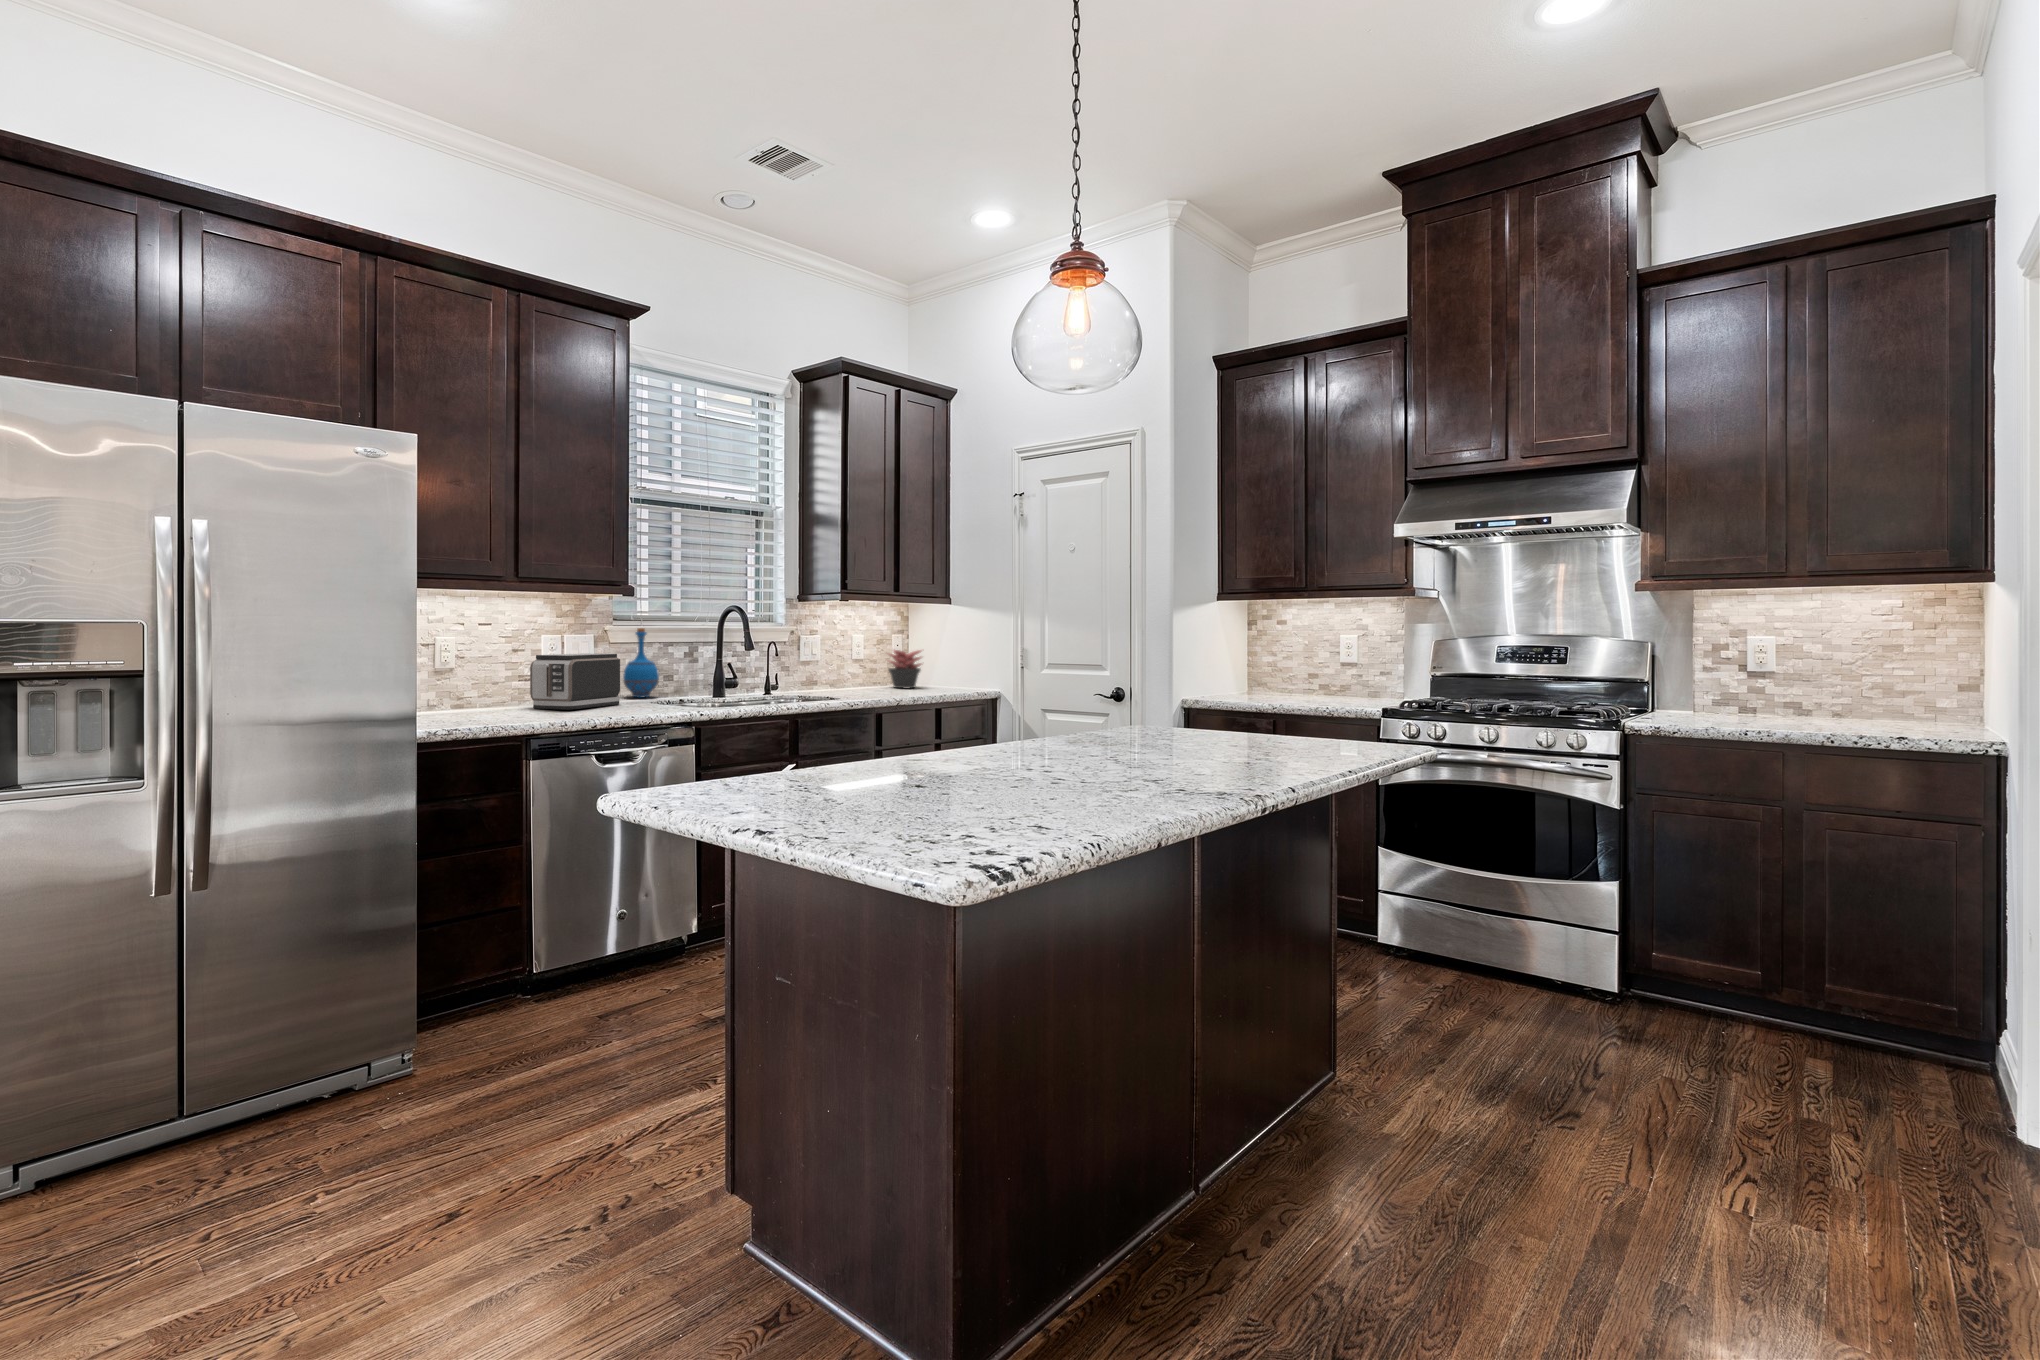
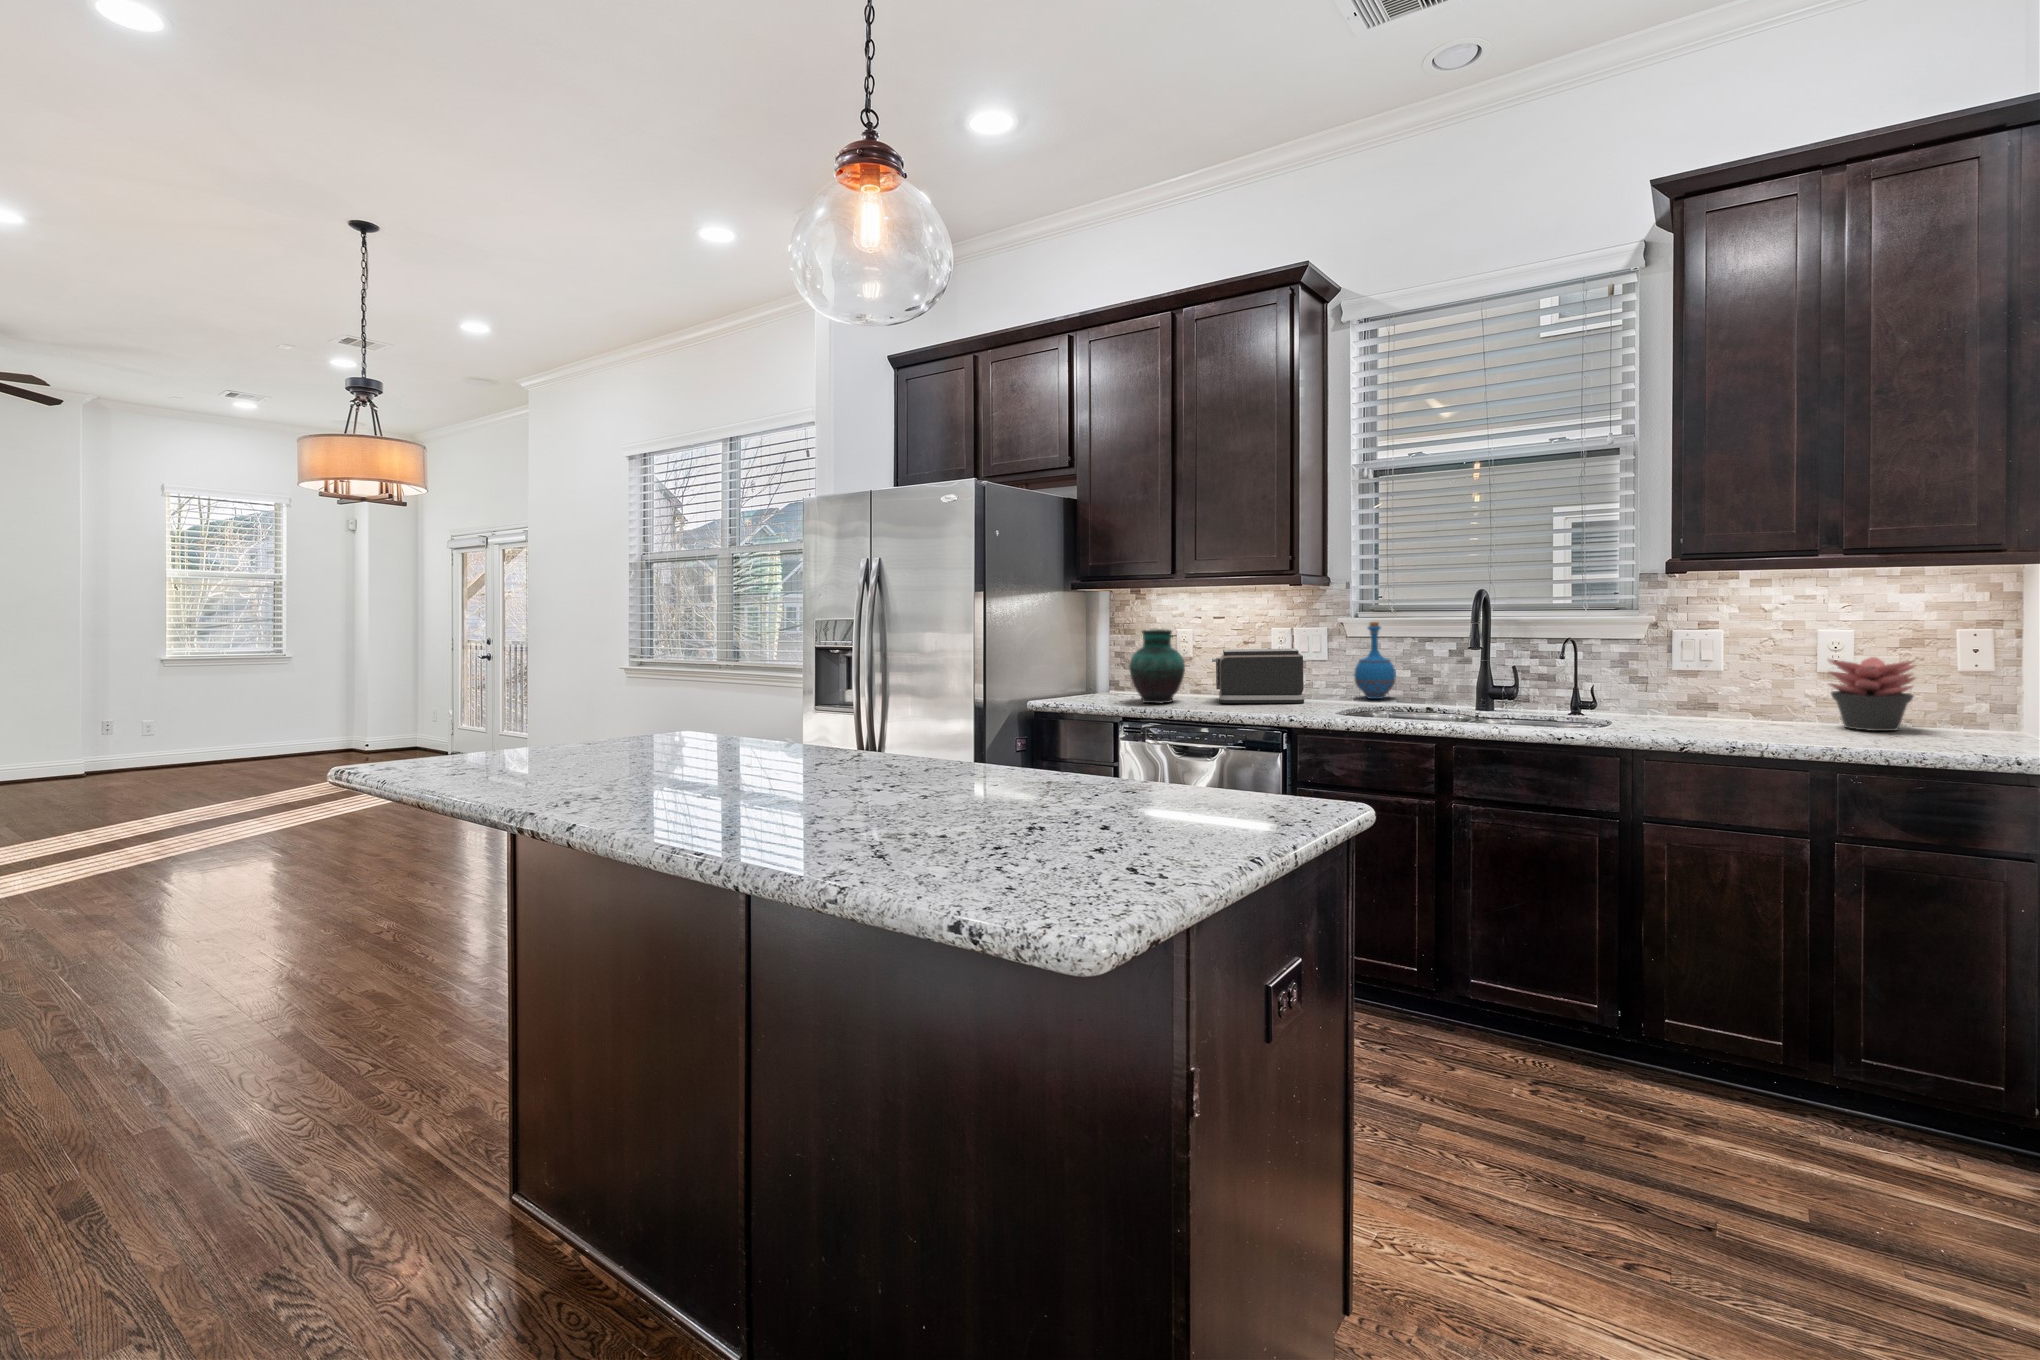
vase: none [464,632,533,717] -> present [1129,629,1185,703]

